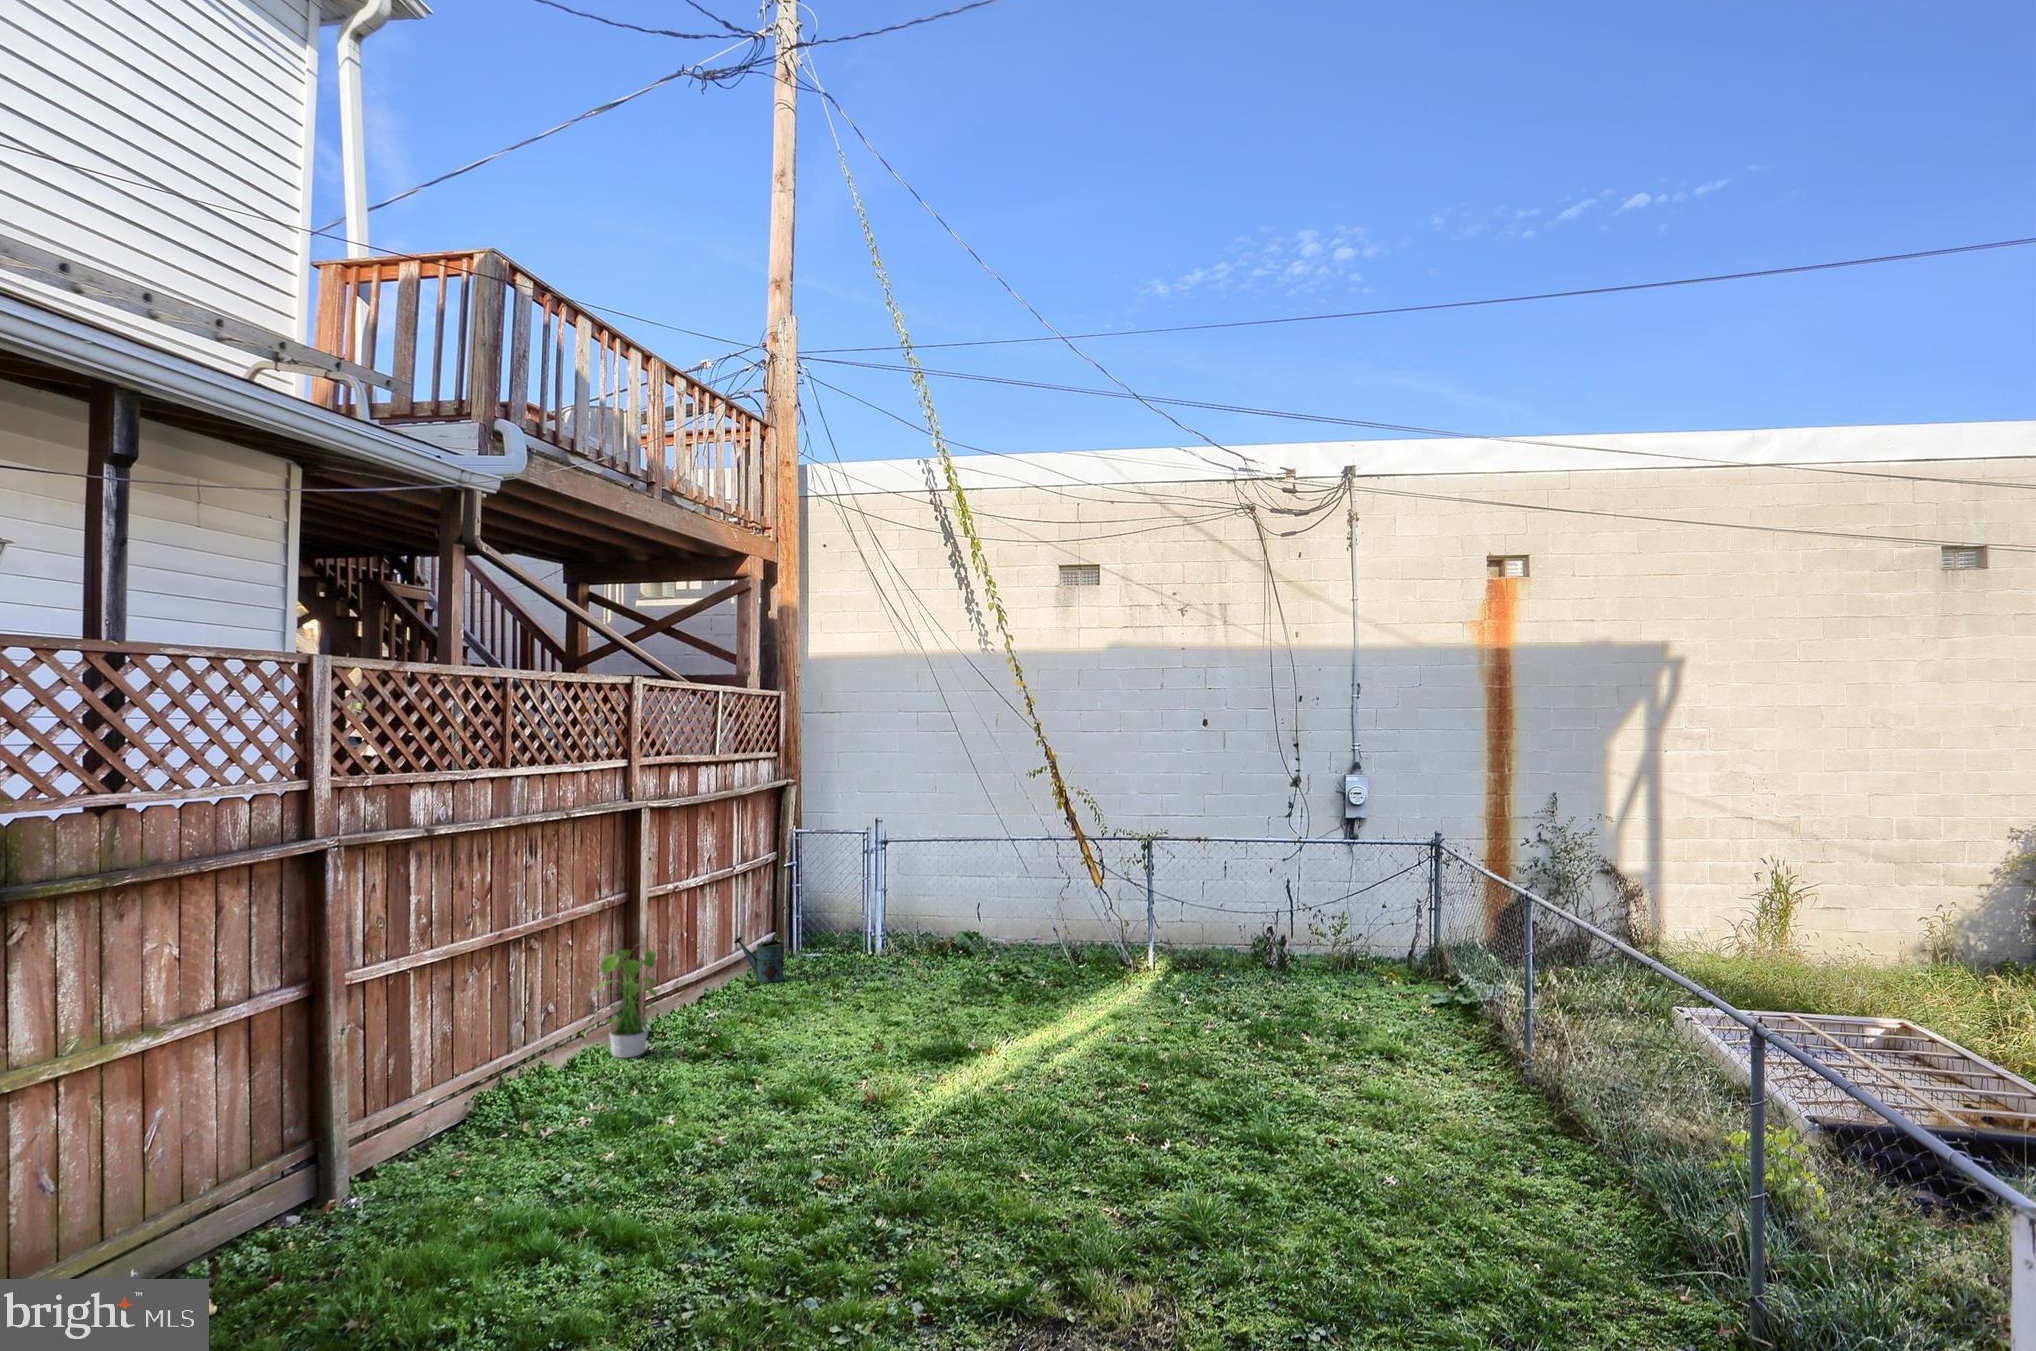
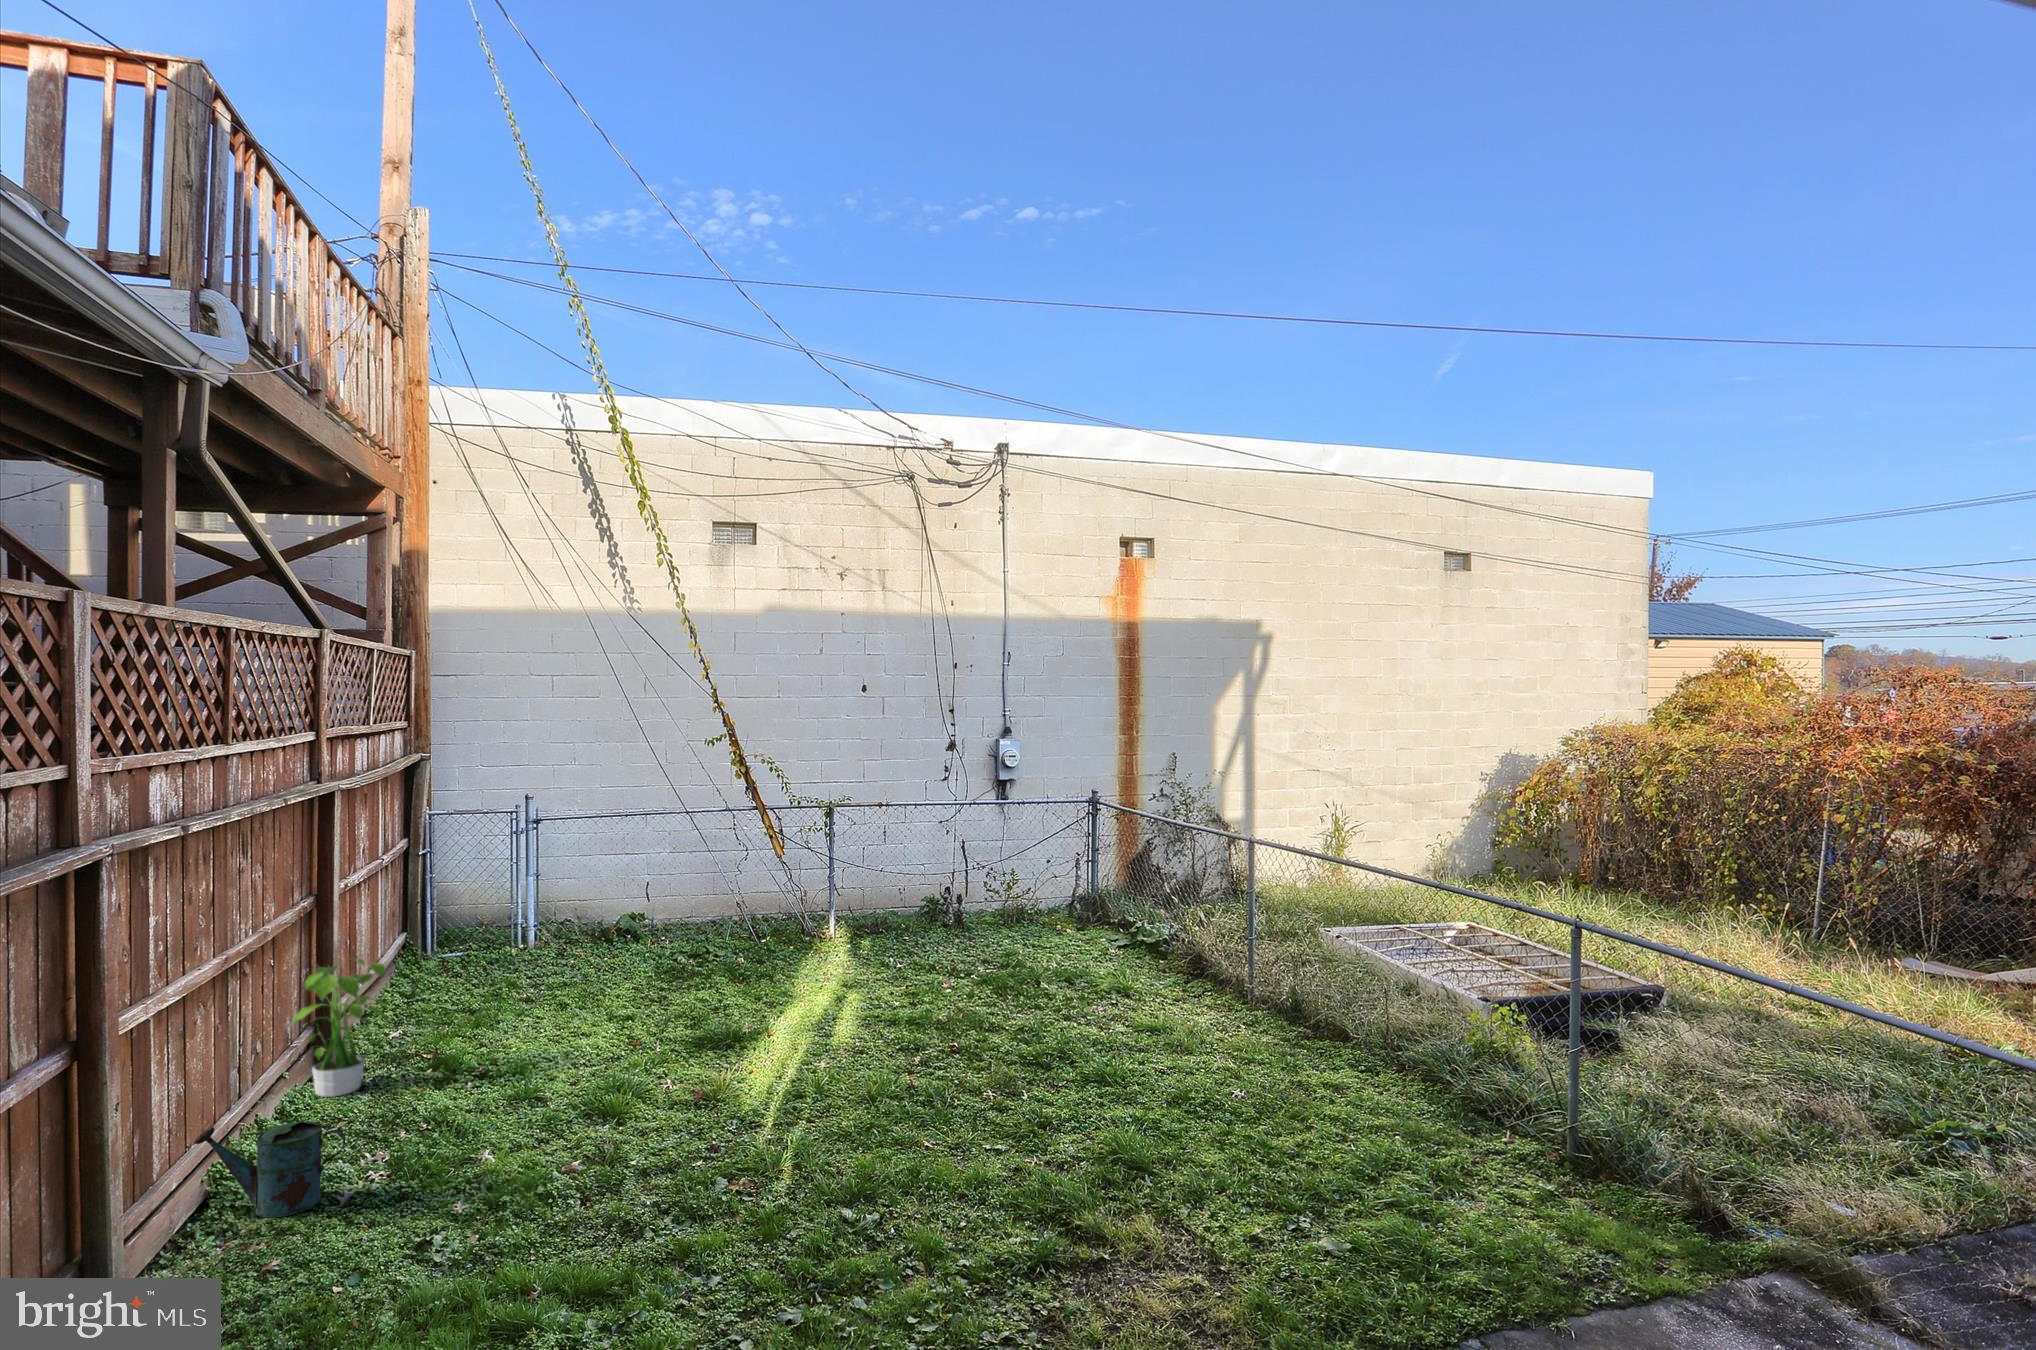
watering can: present [734,937,793,983] -> present [194,1121,346,1218]

